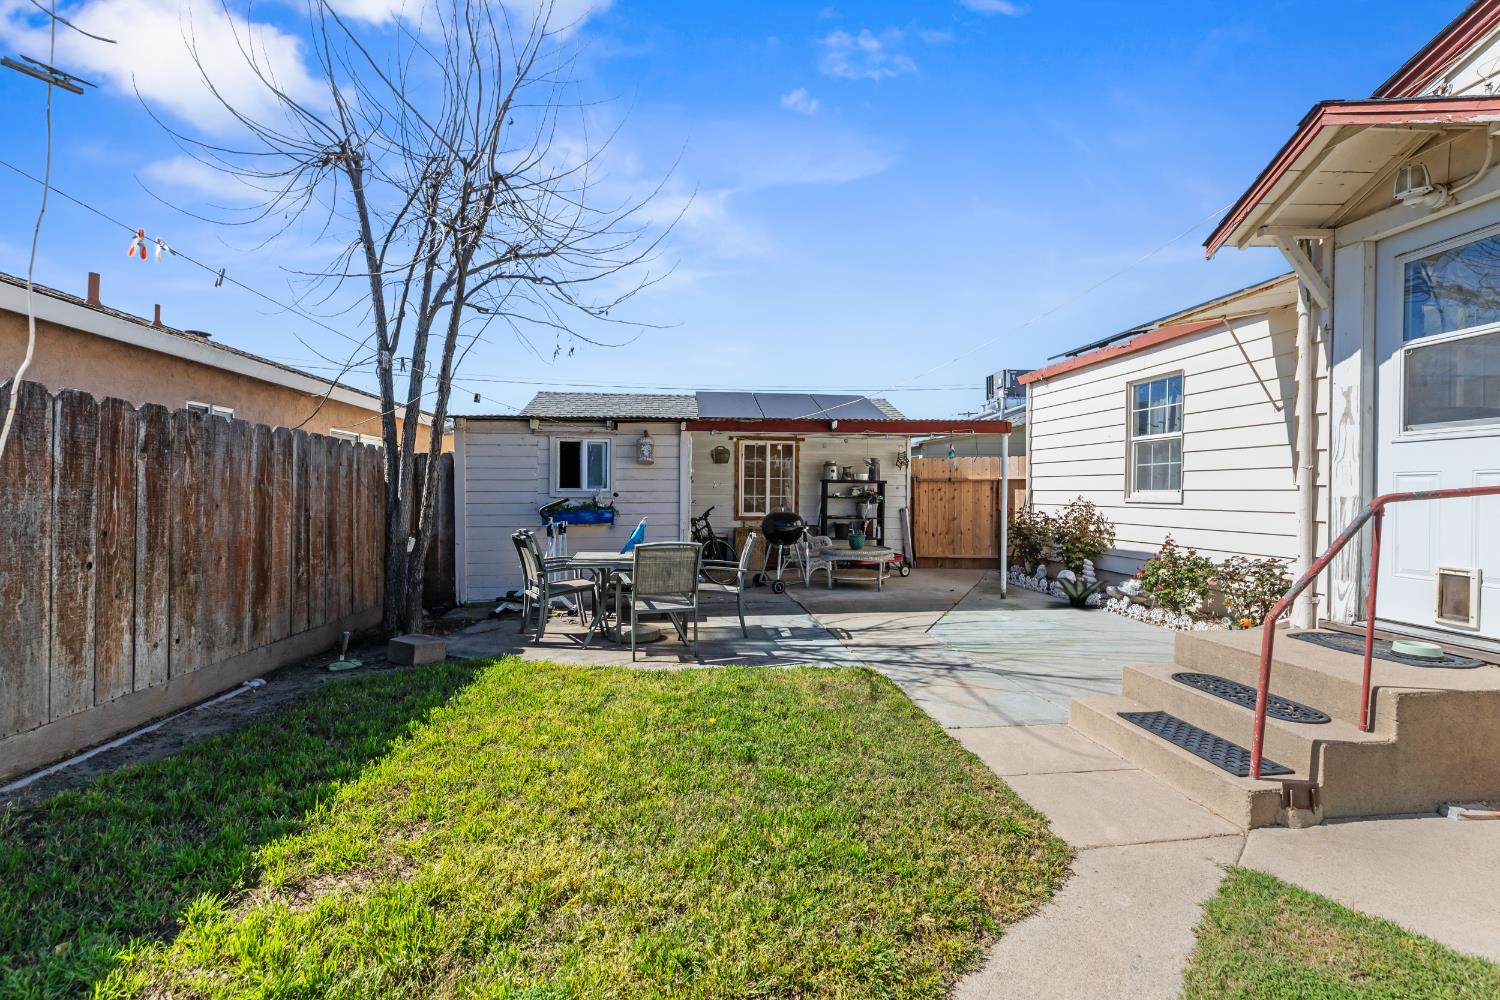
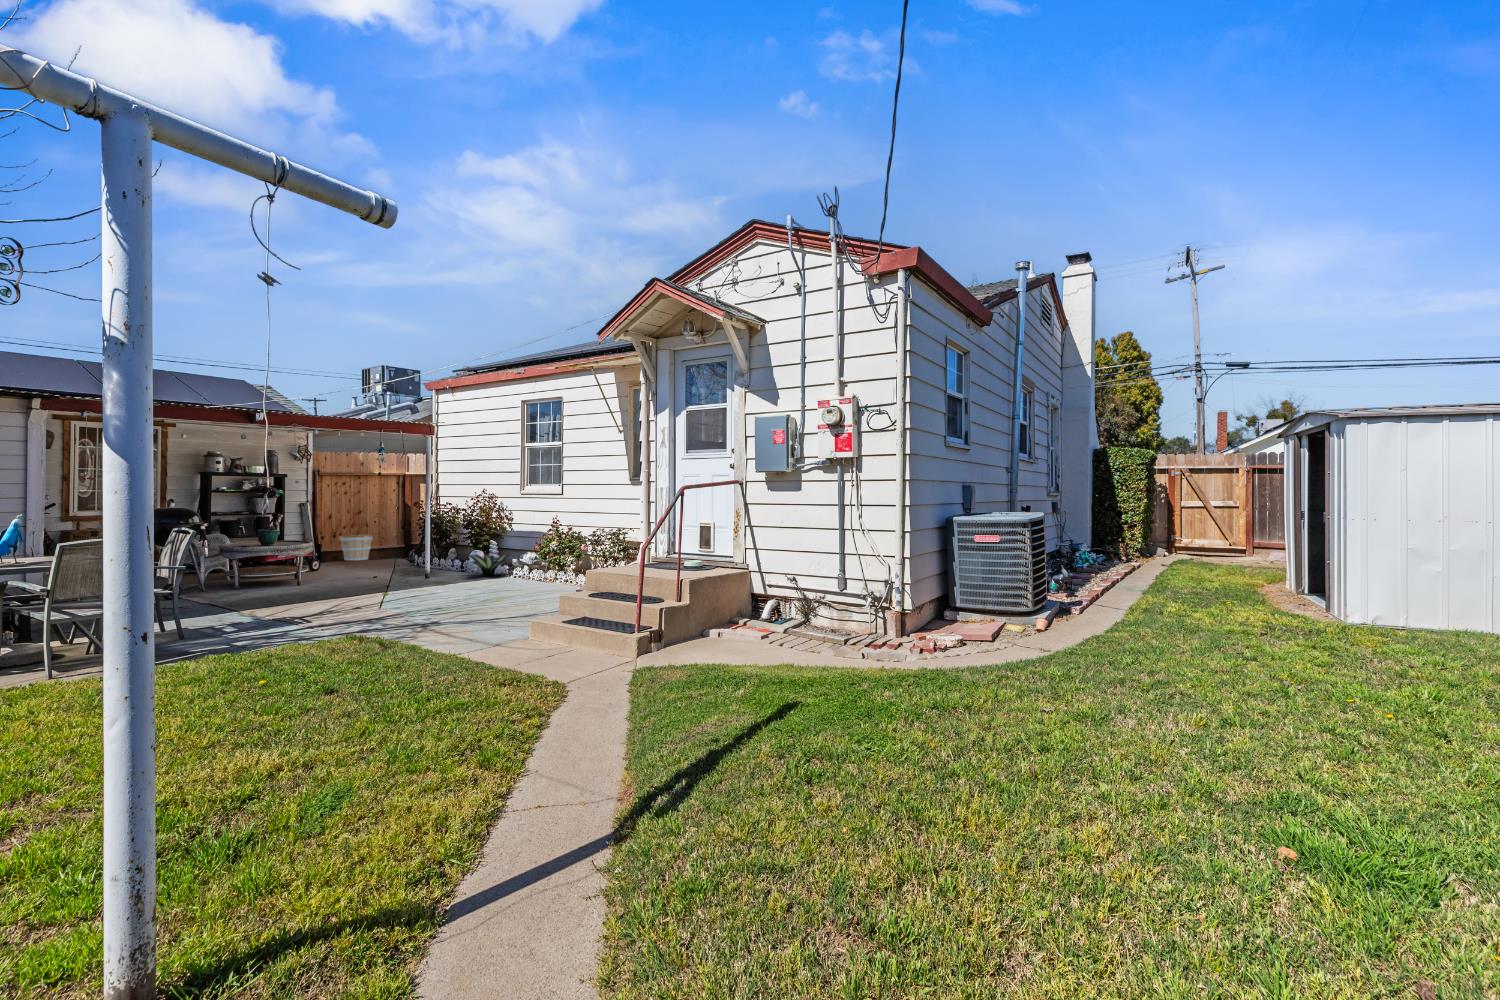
wooden bucket: none [938,542,969,570] -> present [339,534,373,561]

